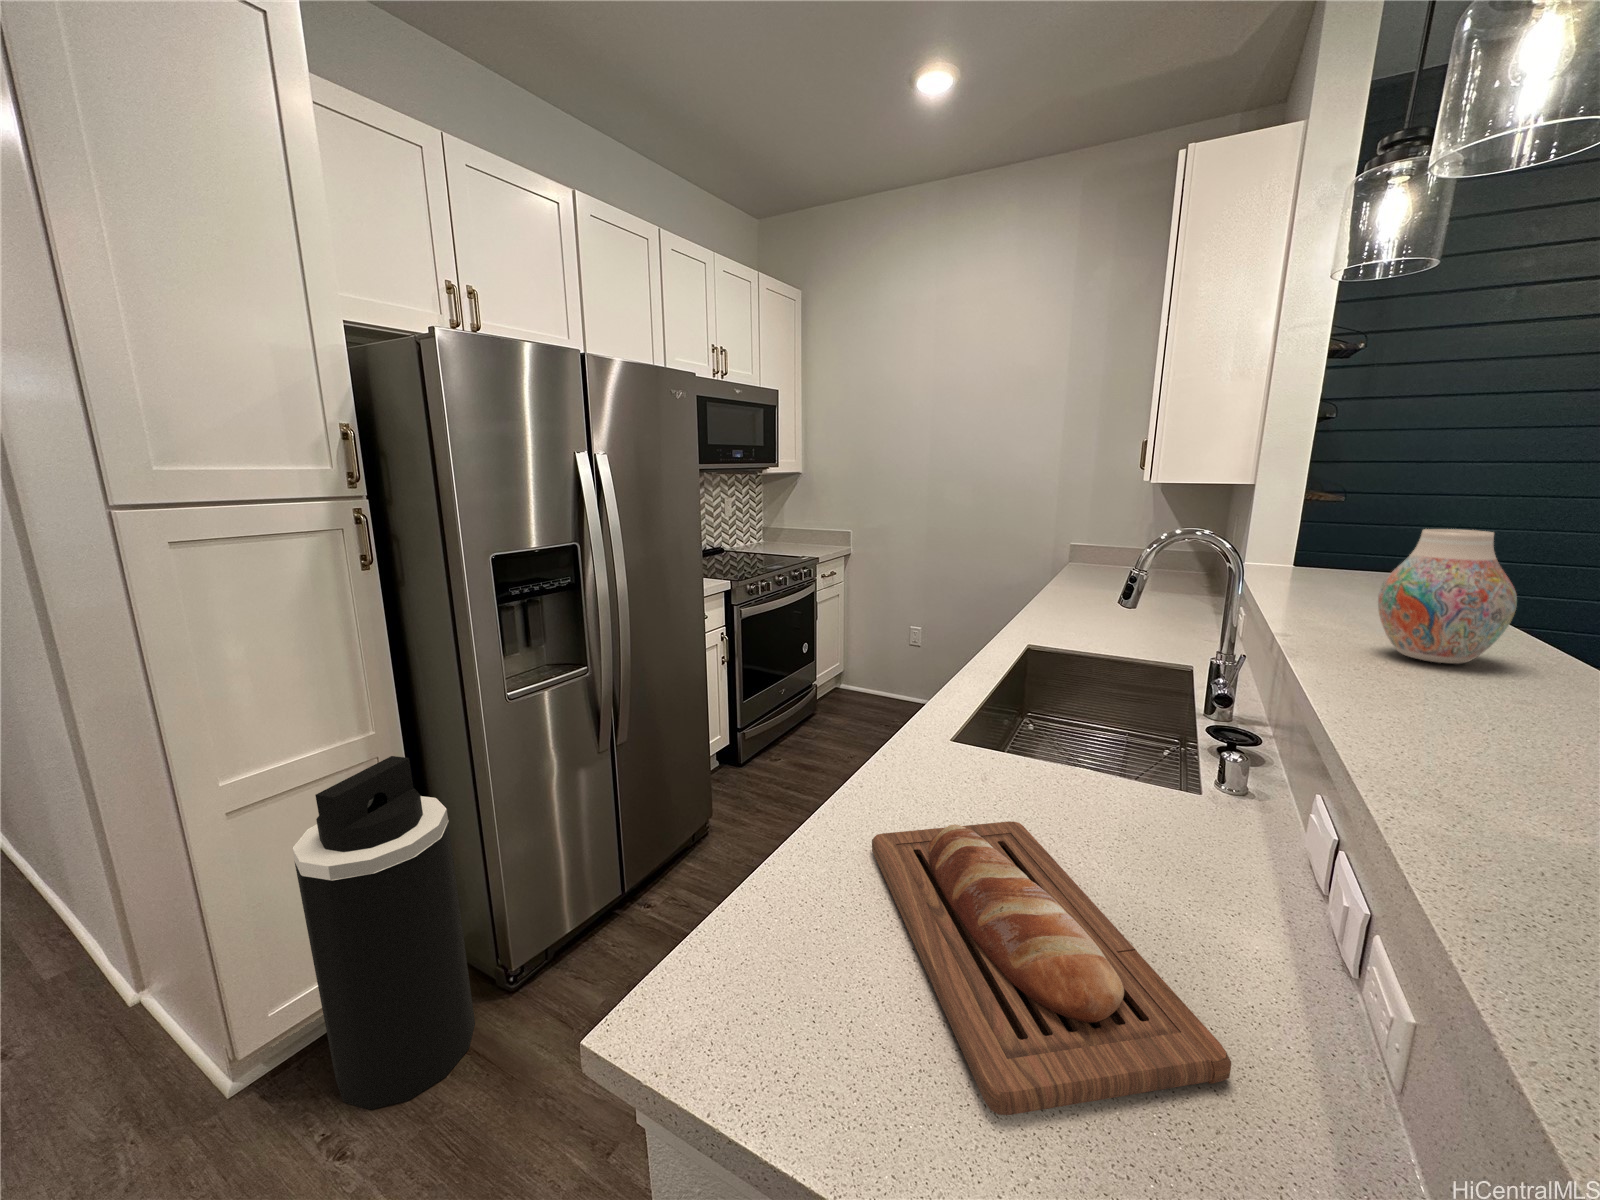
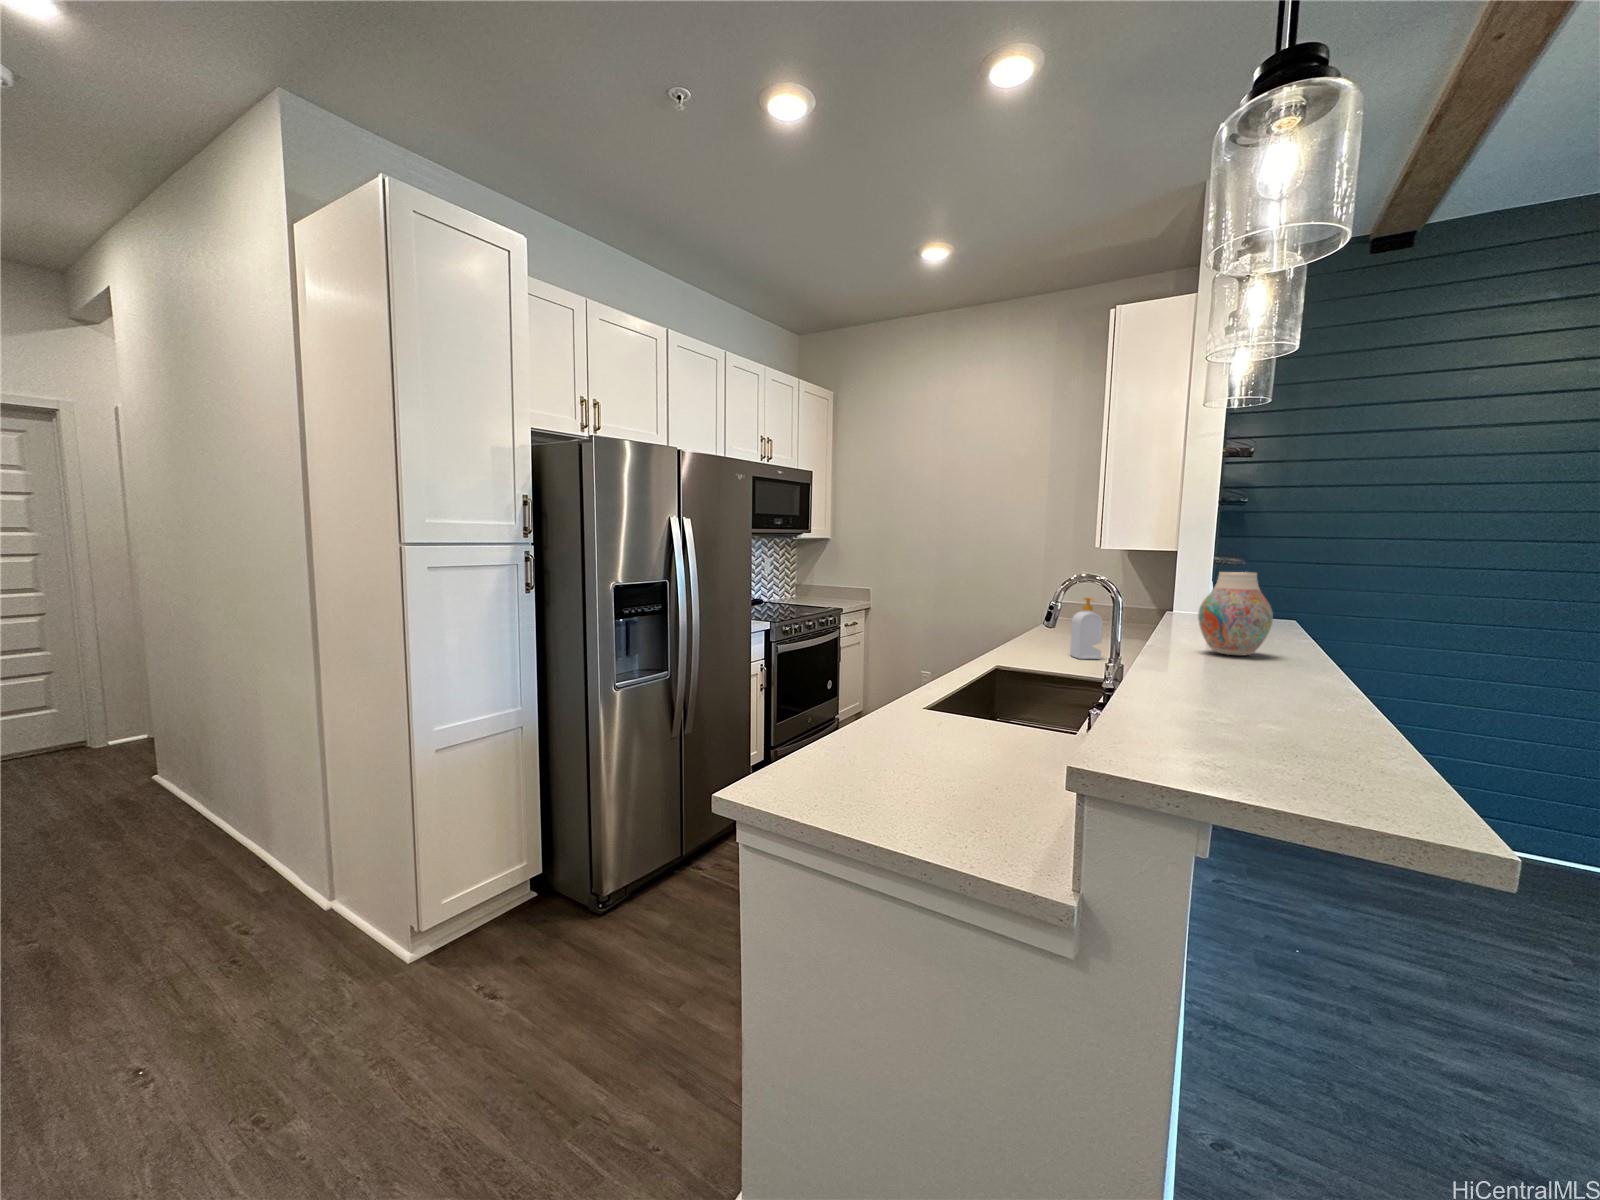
soap bottle: none [1119,551,1165,632] -> present [1070,598,1103,659]
trash can: present [293,756,475,1110] -> none [477,721,577,974]
bread loaf: present [872,821,1231,1115] -> none [867,723,1028,810]

